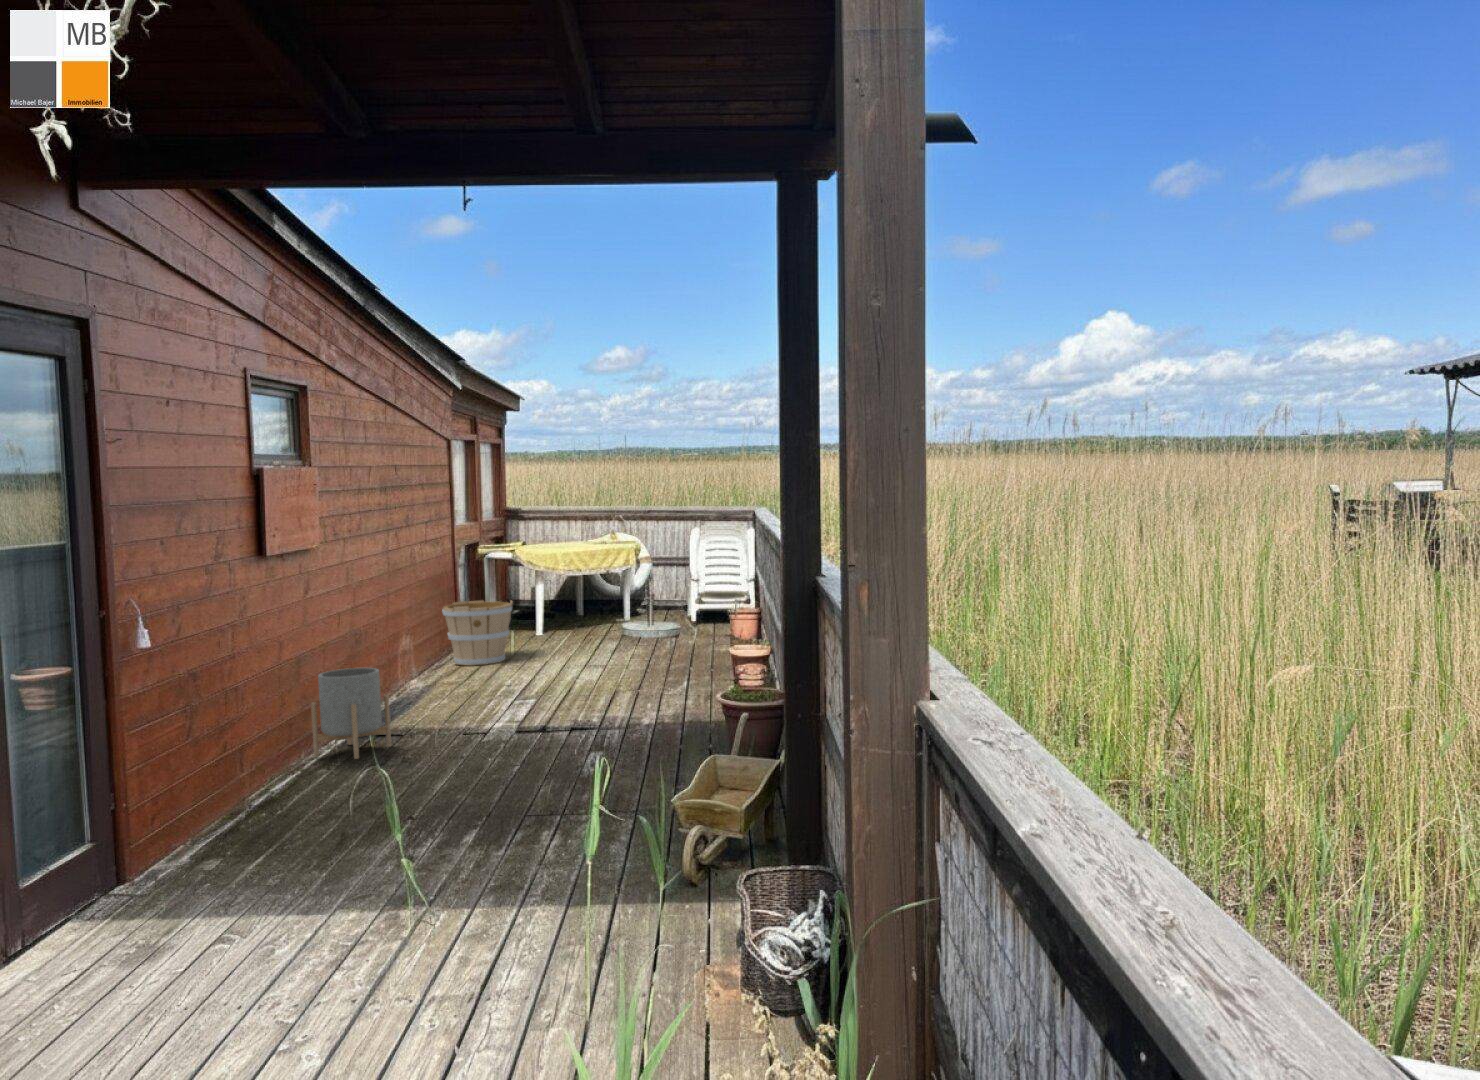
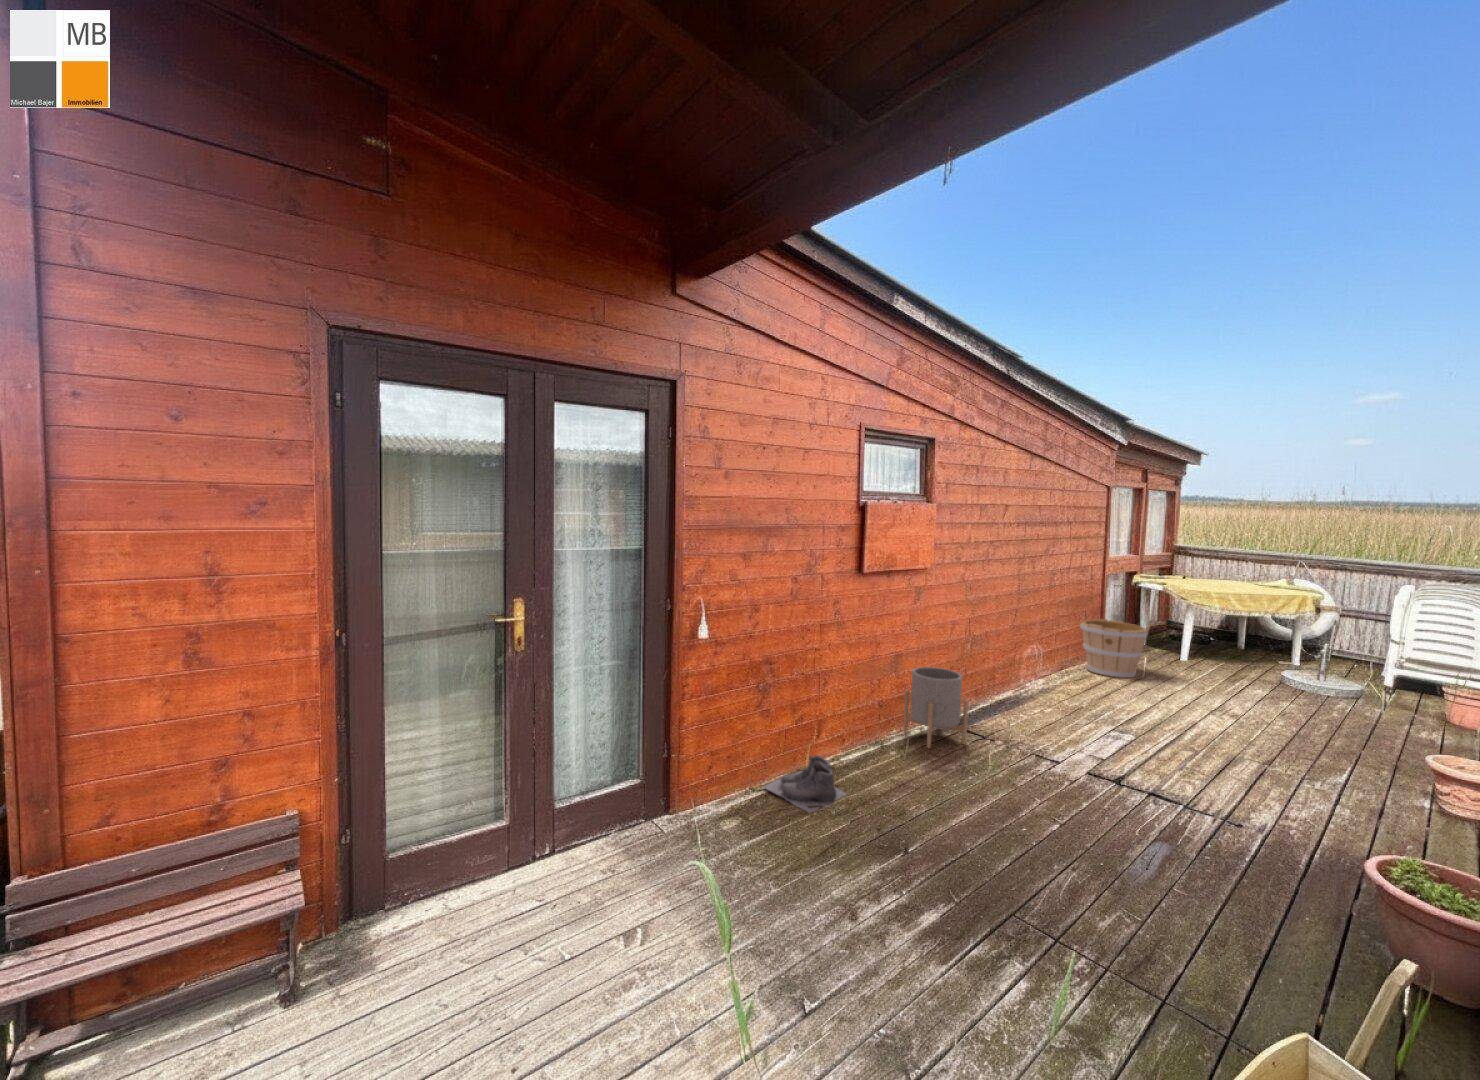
boots: none [208,778,319,835] -> present [764,755,846,813]

